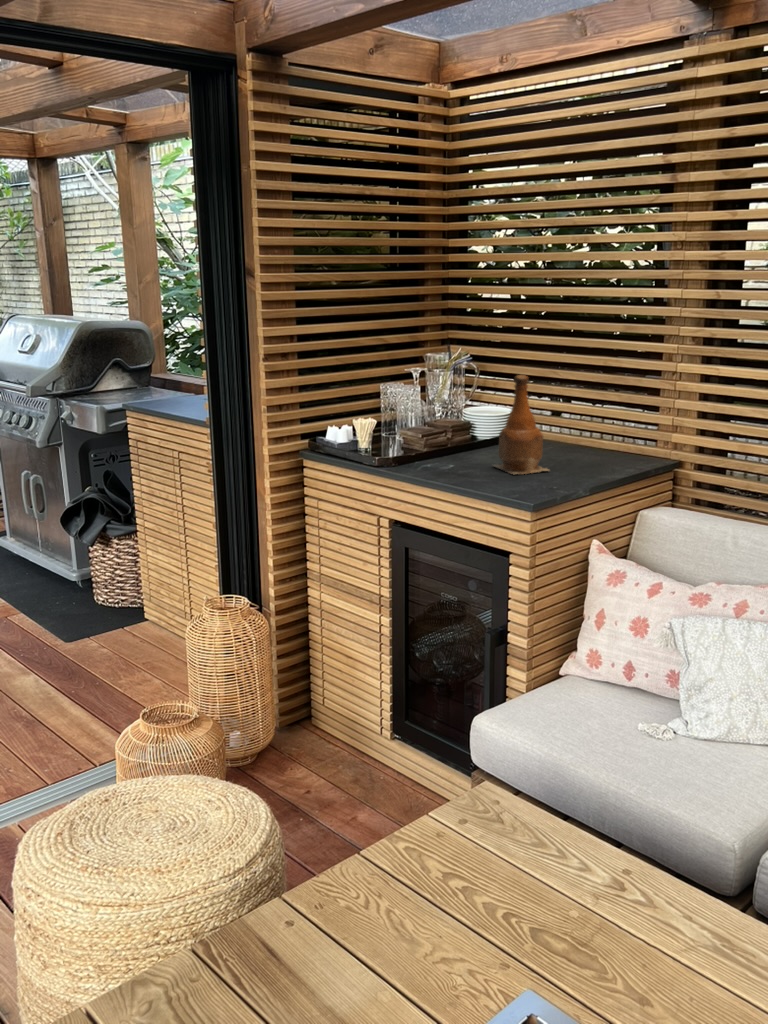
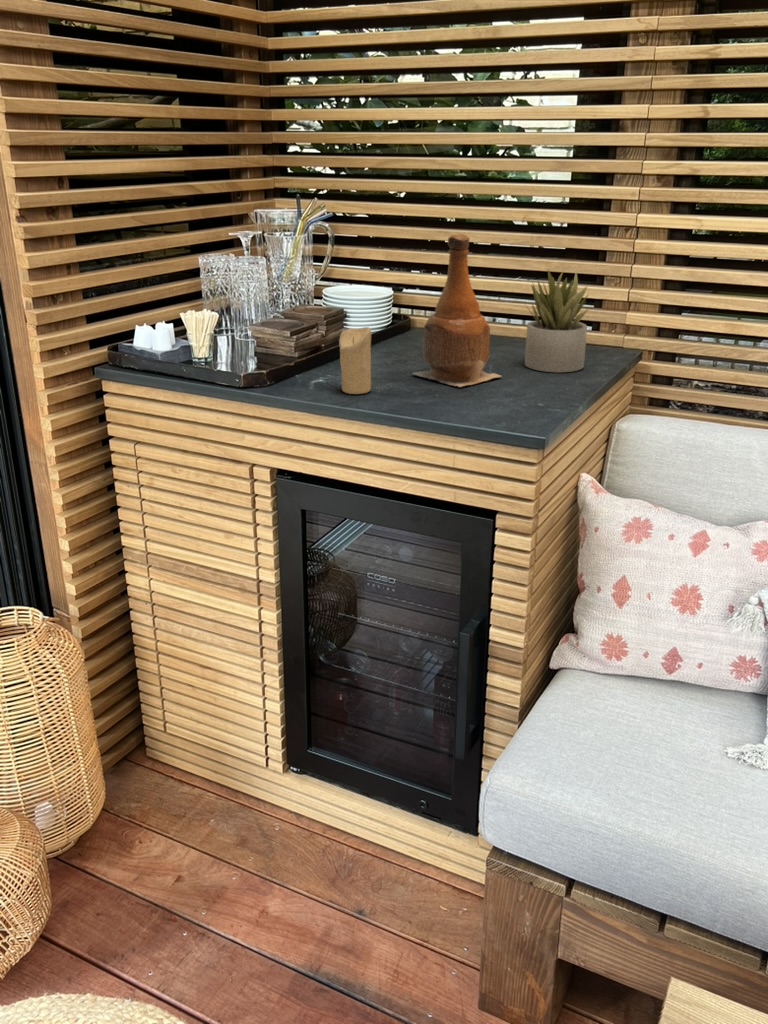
succulent plant: none [576,400,623,471] -> present [525,269,588,372]
candle: none [434,432,455,474] -> present [339,327,371,394]

